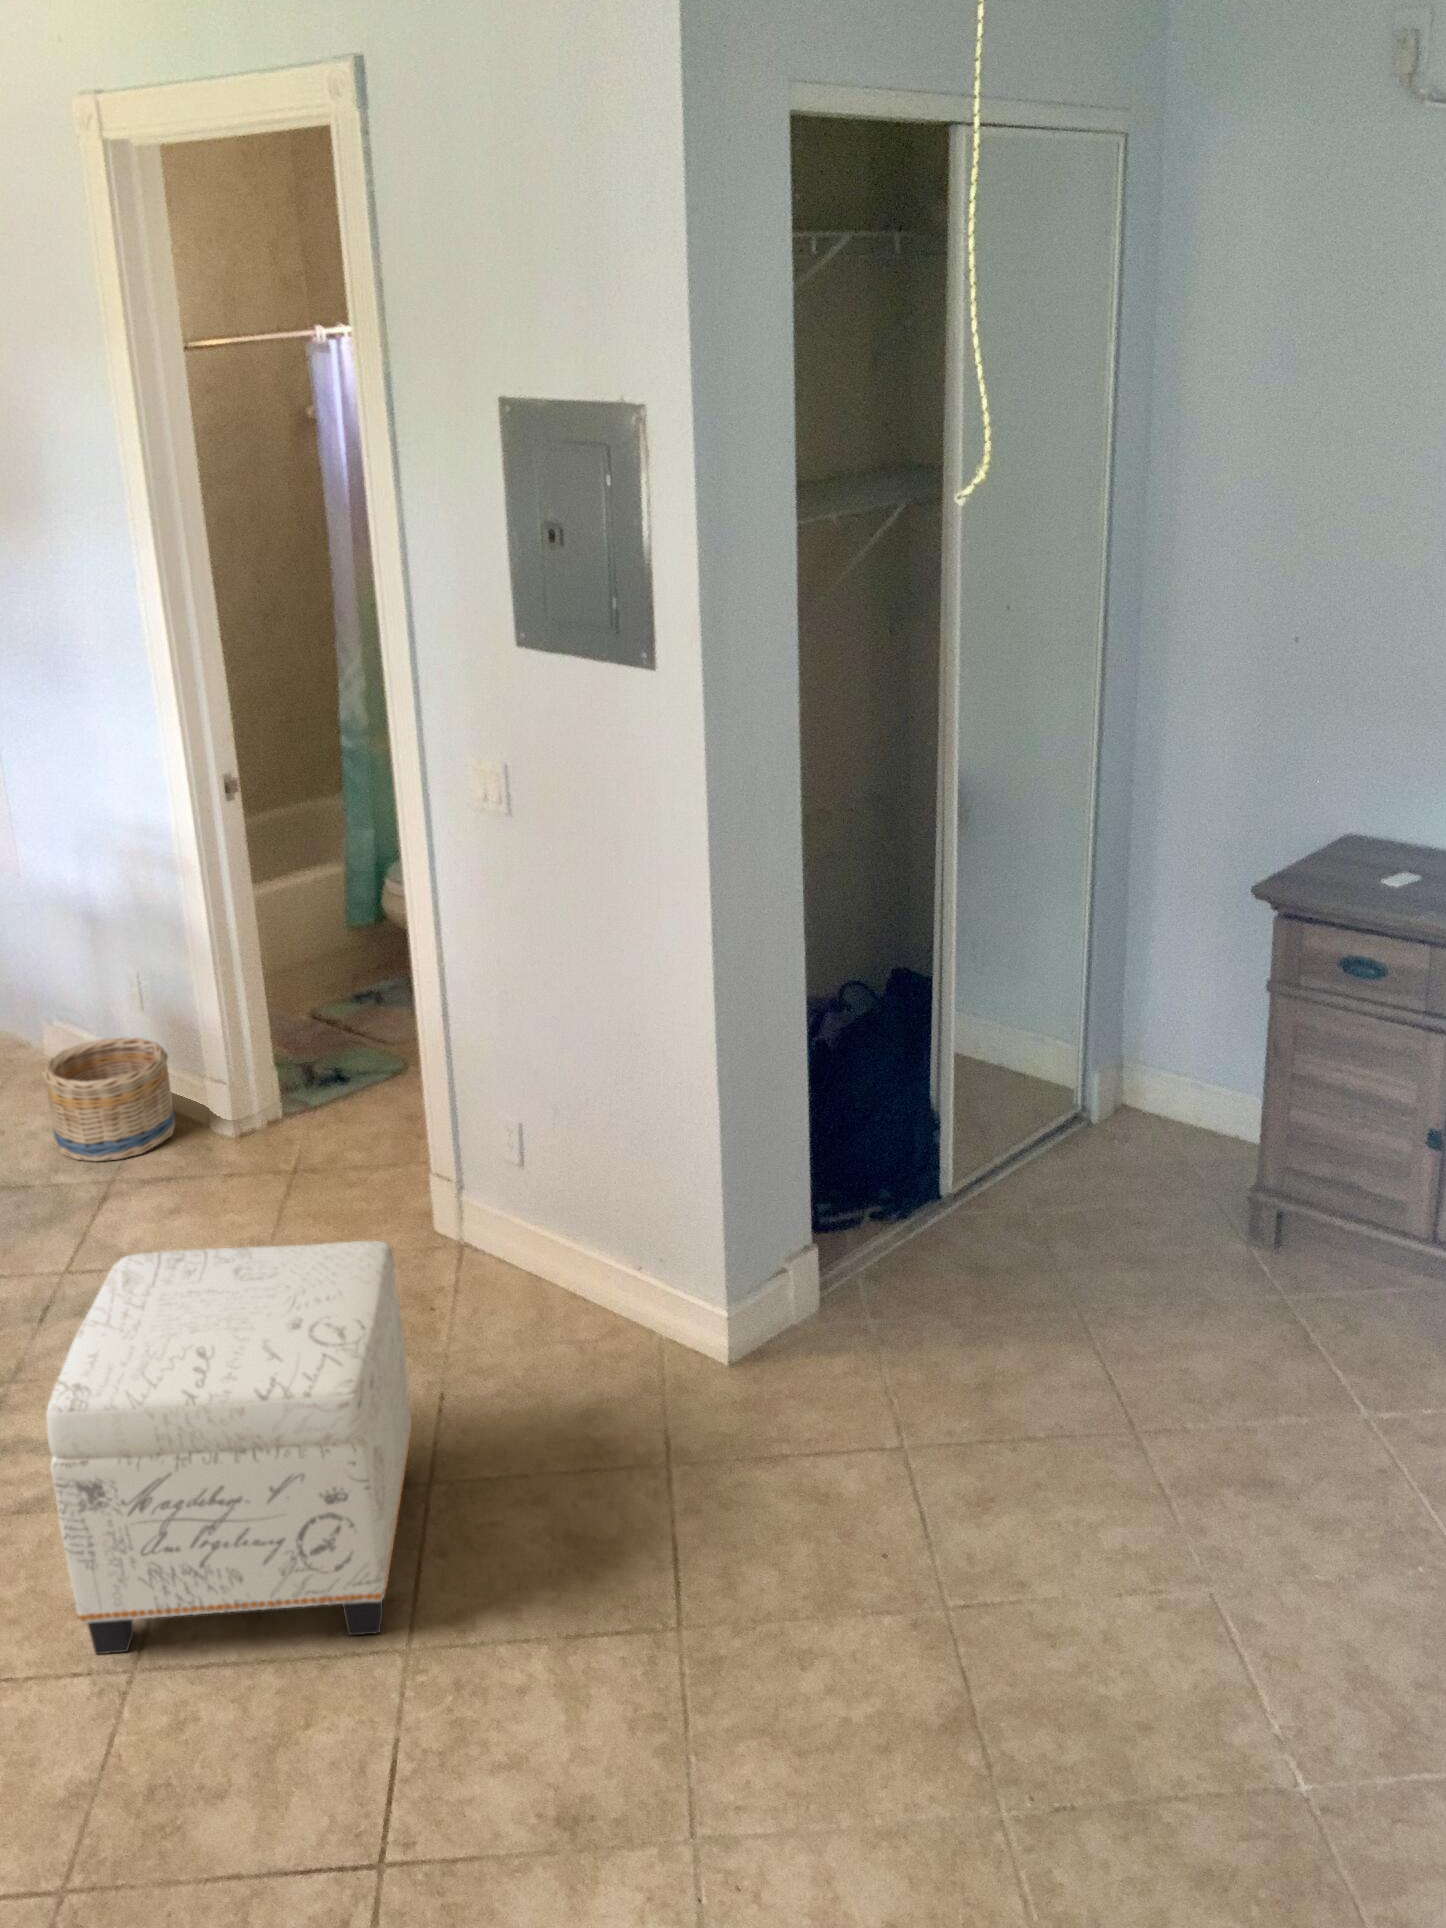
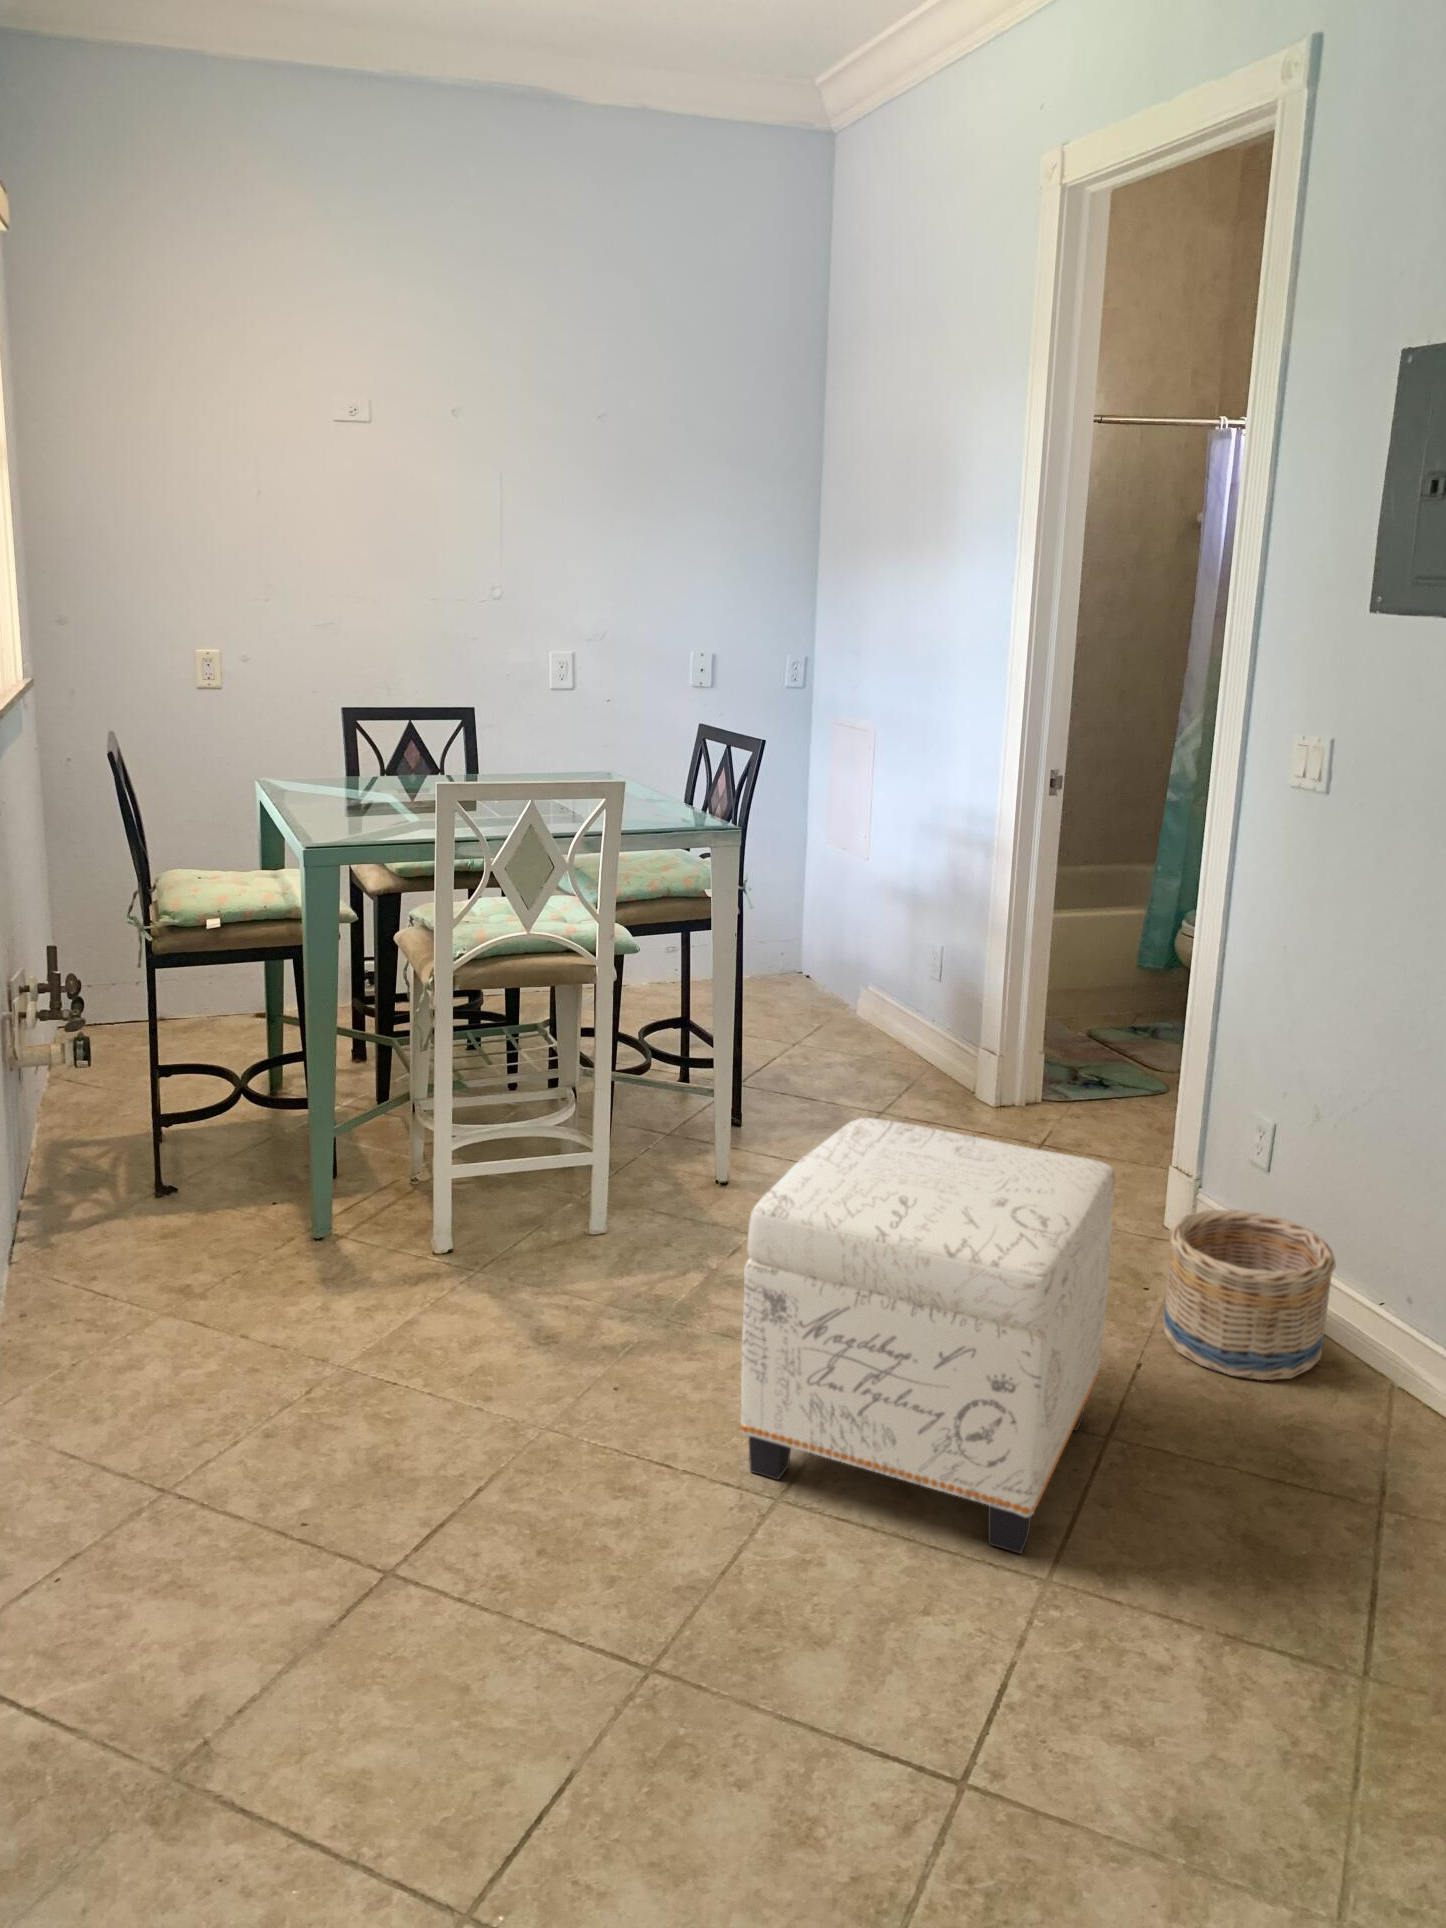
basket: present [42,1037,175,1161] -> present [1163,1210,1336,1380]

